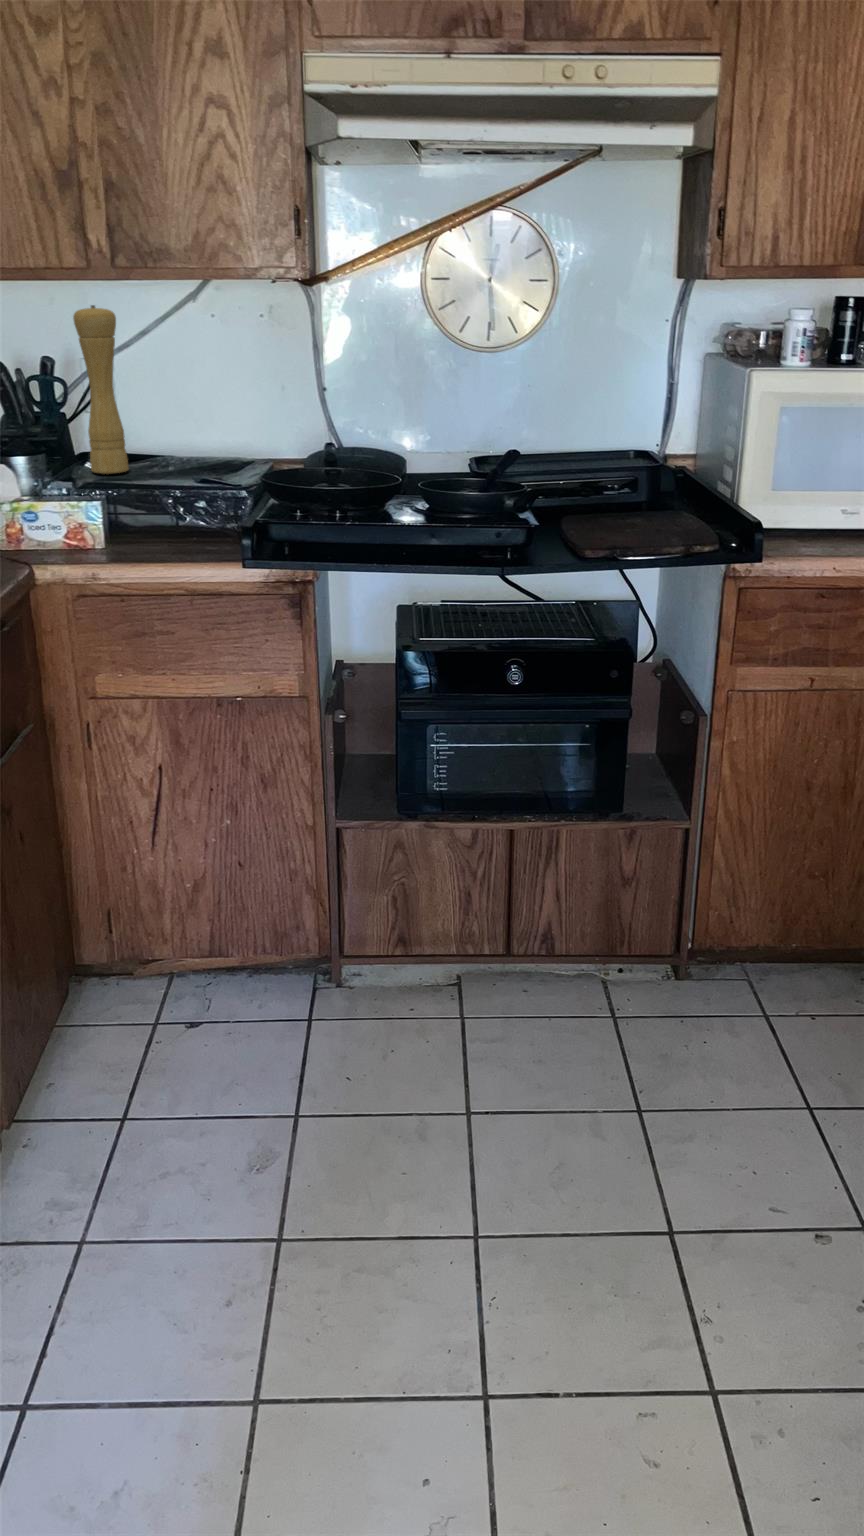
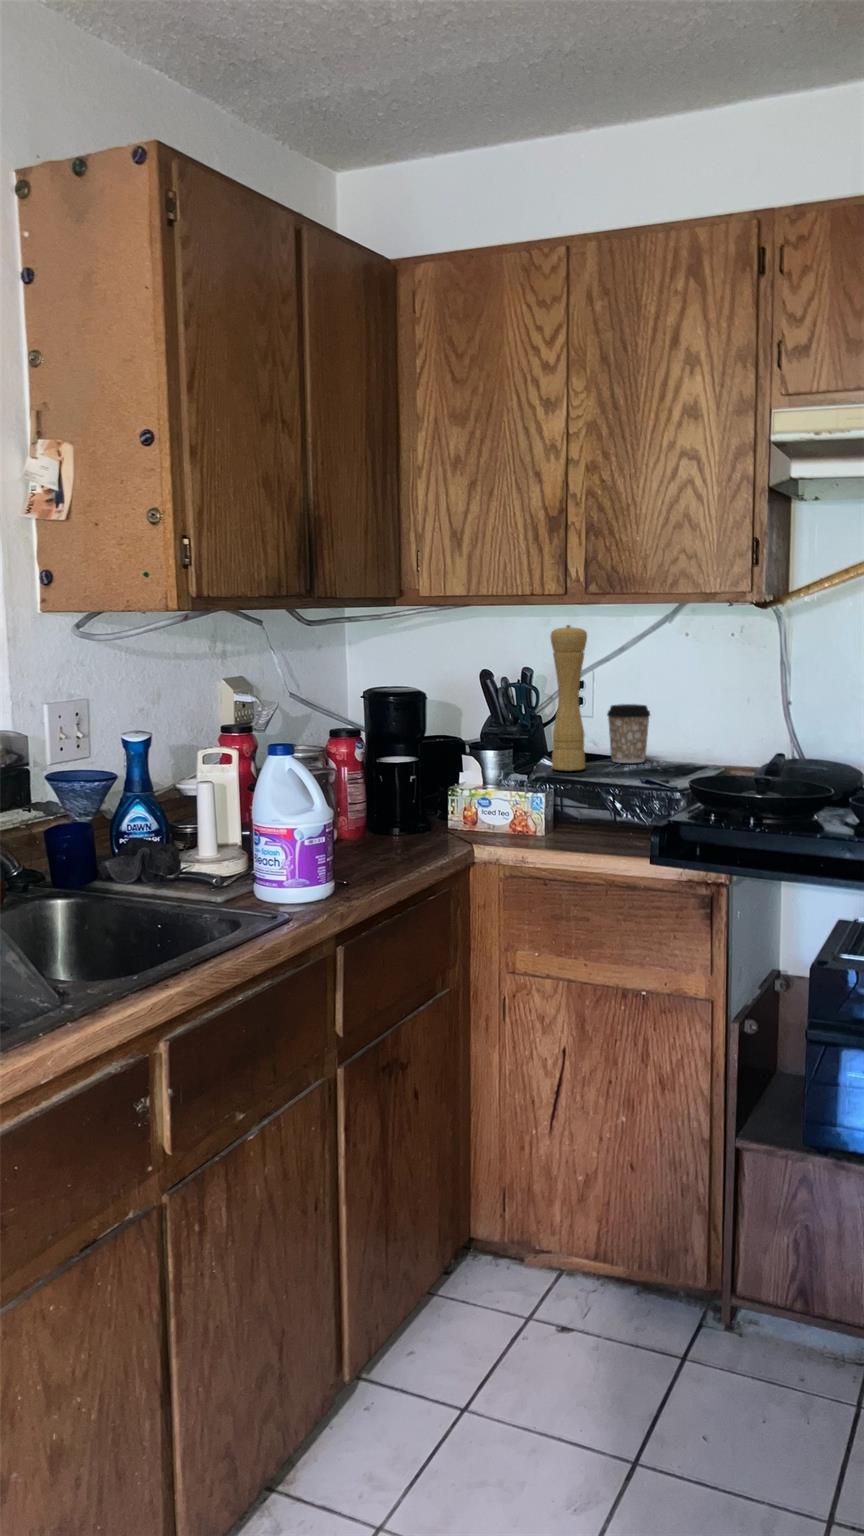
coffee cup: none [139,396,187,461] -> present [607,704,650,763]

